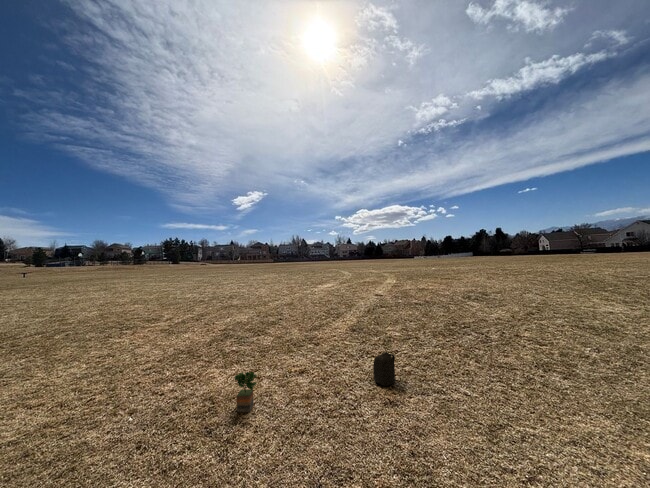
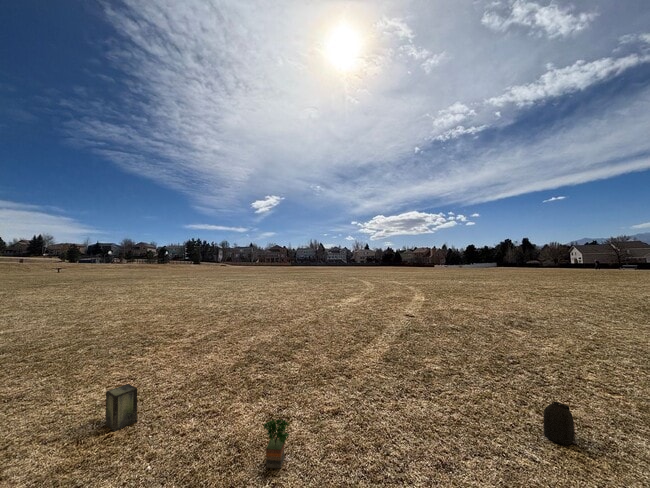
backpack: present [373,352,396,386] -> present [543,402,575,445]
storage box: none [87,355,118,396] -> present [106,384,137,431]

